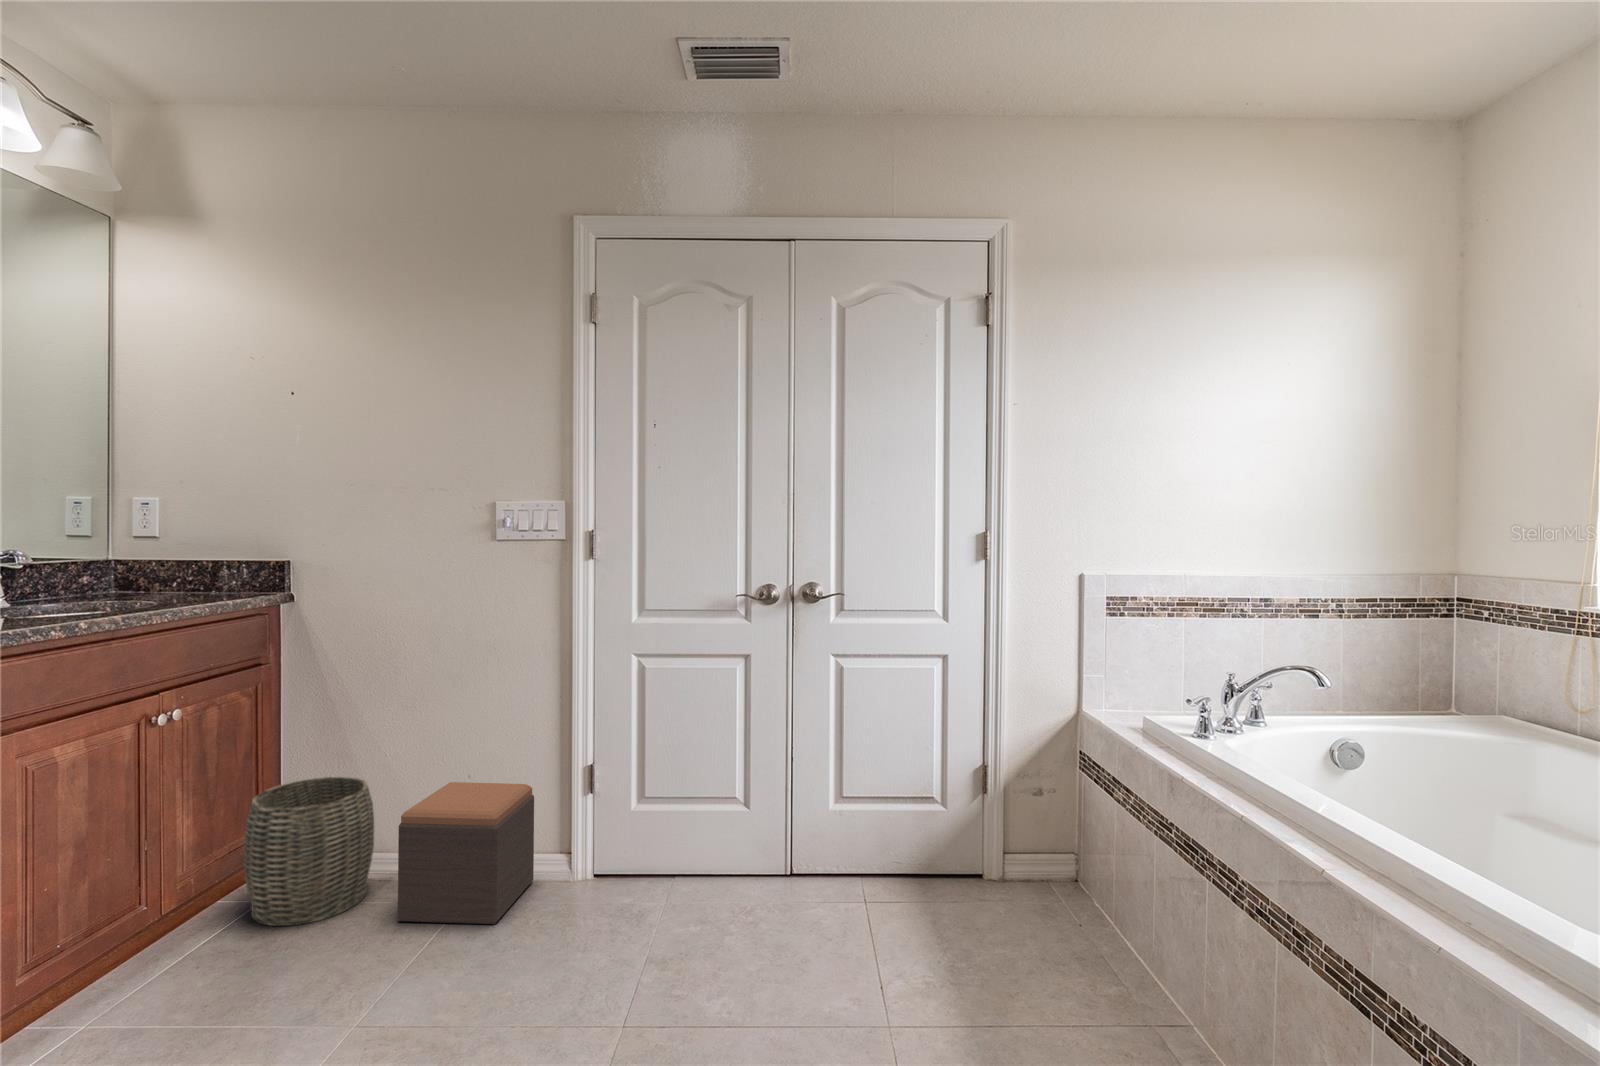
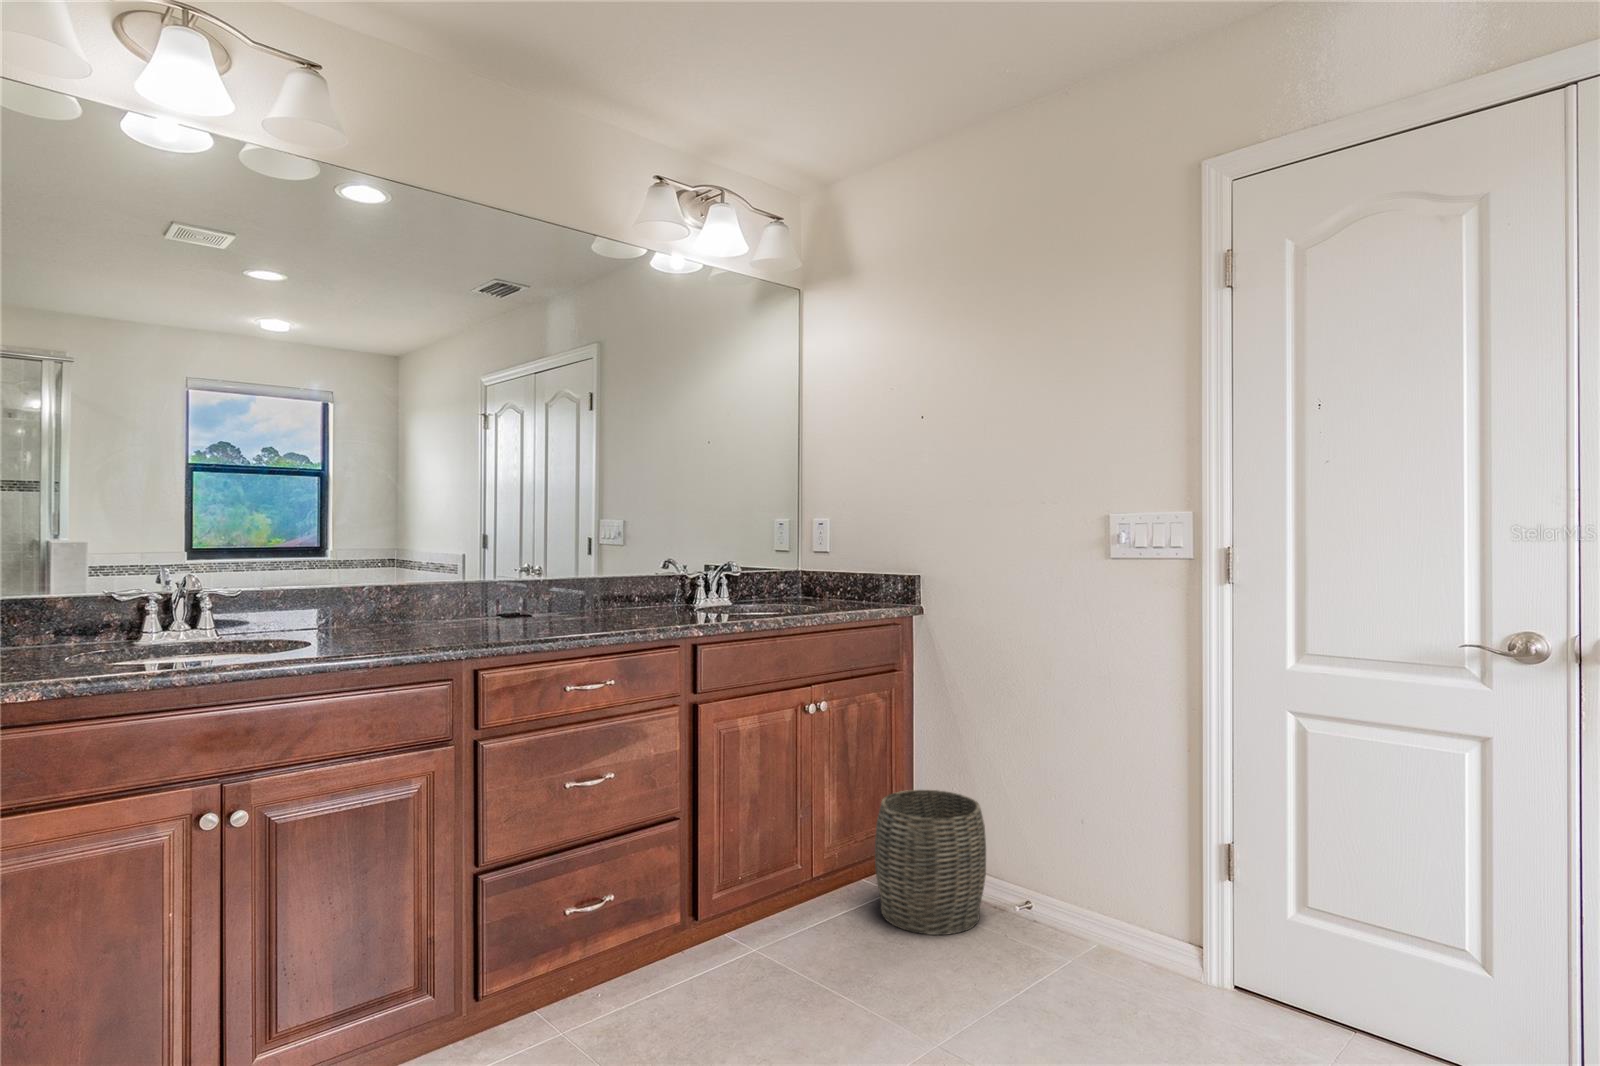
footstool: present [398,782,534,924] -> none [1000,826,1153,1005]

